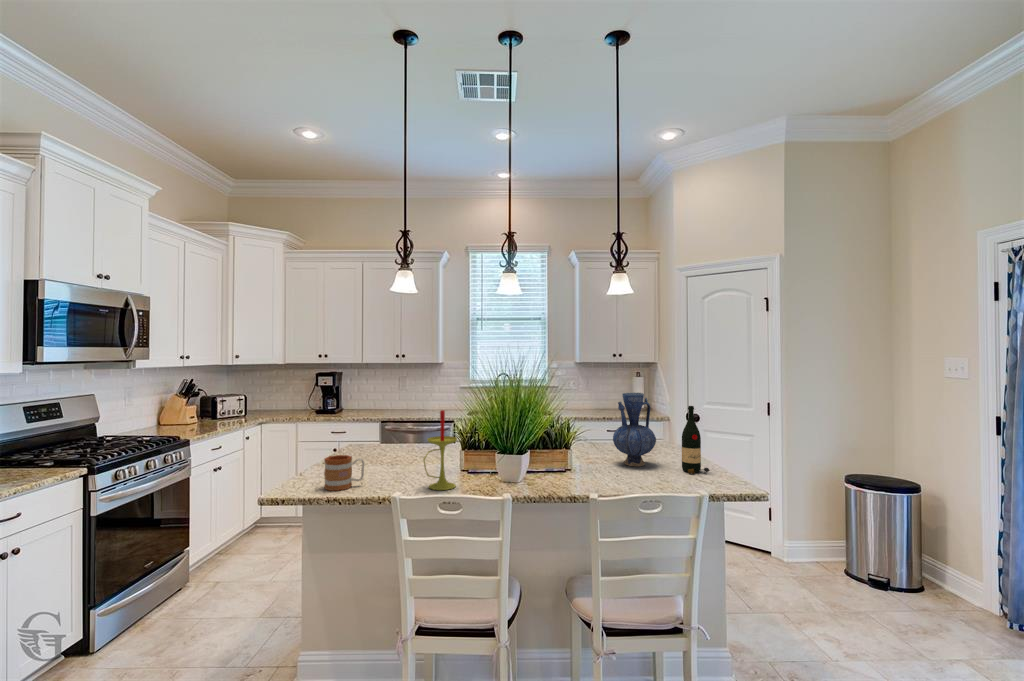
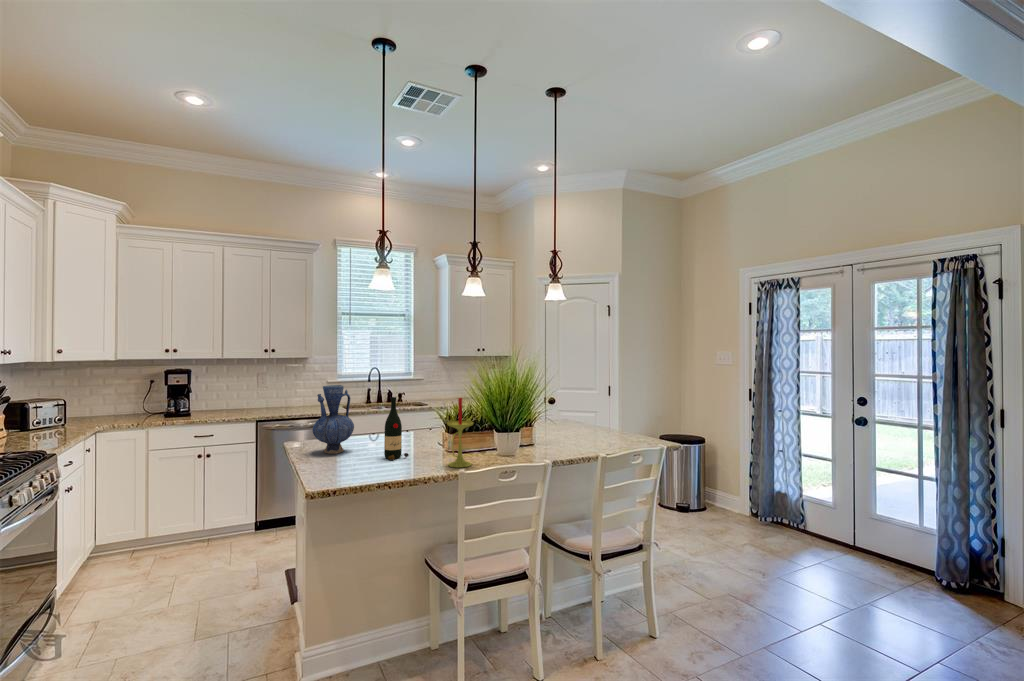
vase: present [613,393,656,466] -> present [313,385,354,454]
wine bottle: present [682,406,709,474] -> present [384,397,408,460]
mug: present [324,455,364,491] -> none [354,445,389,479]

